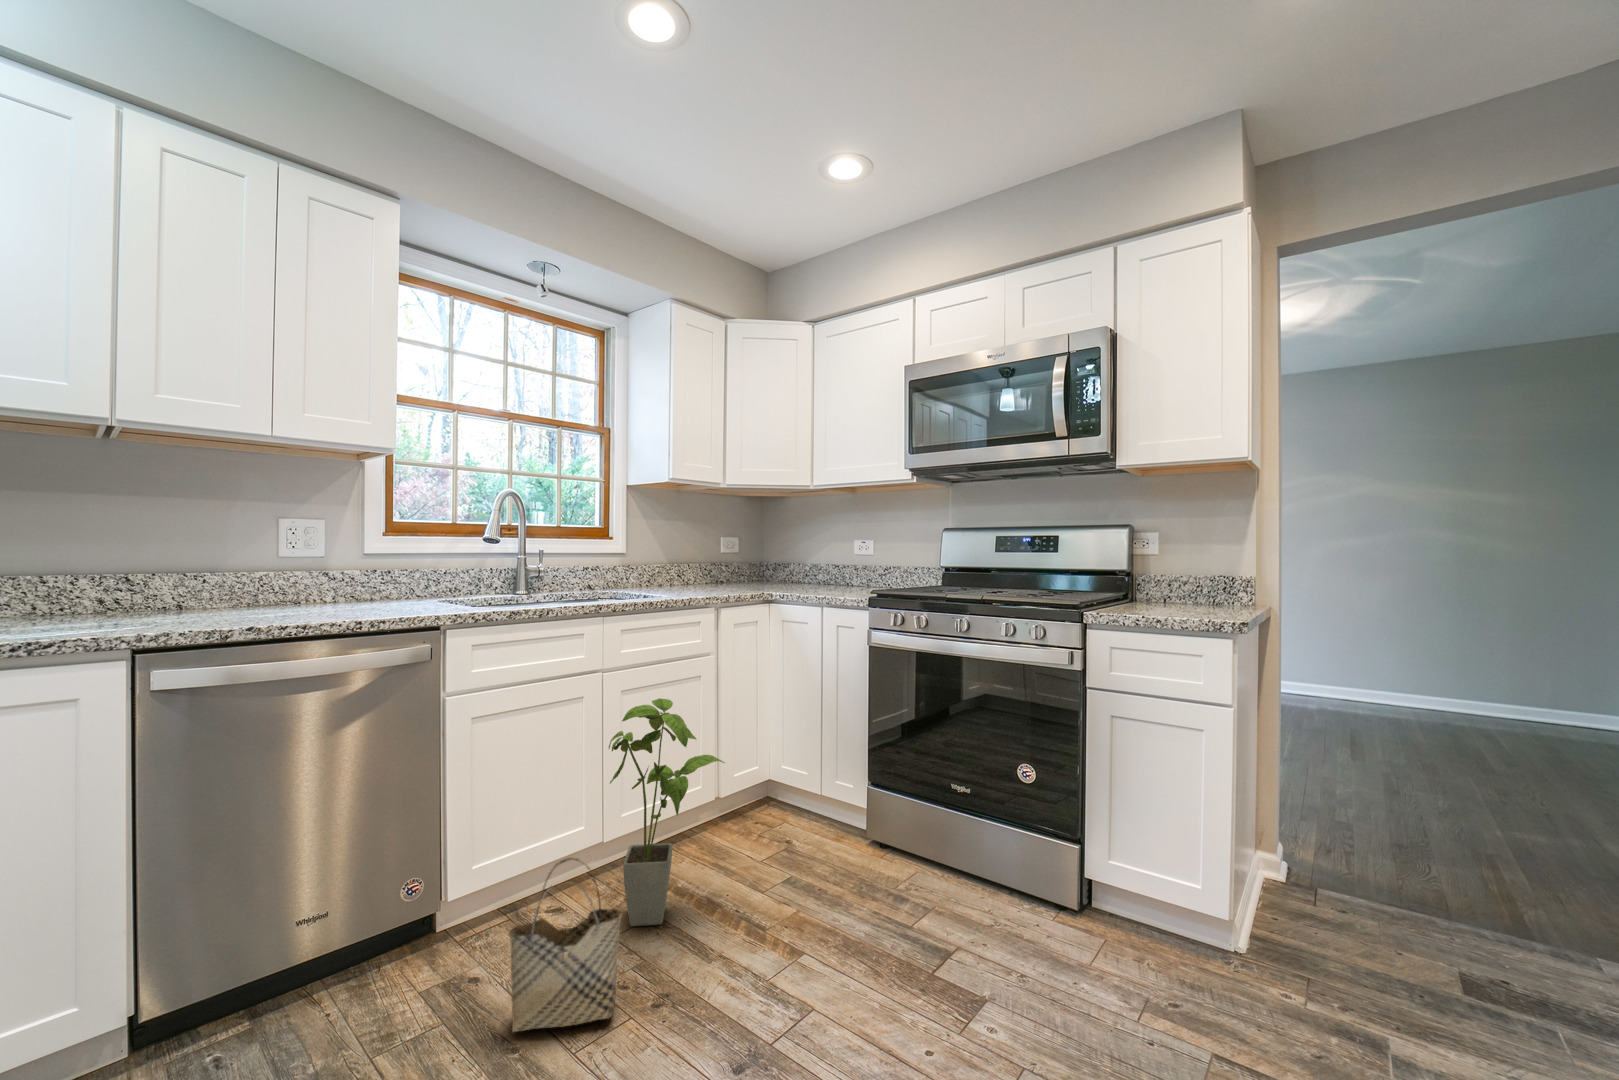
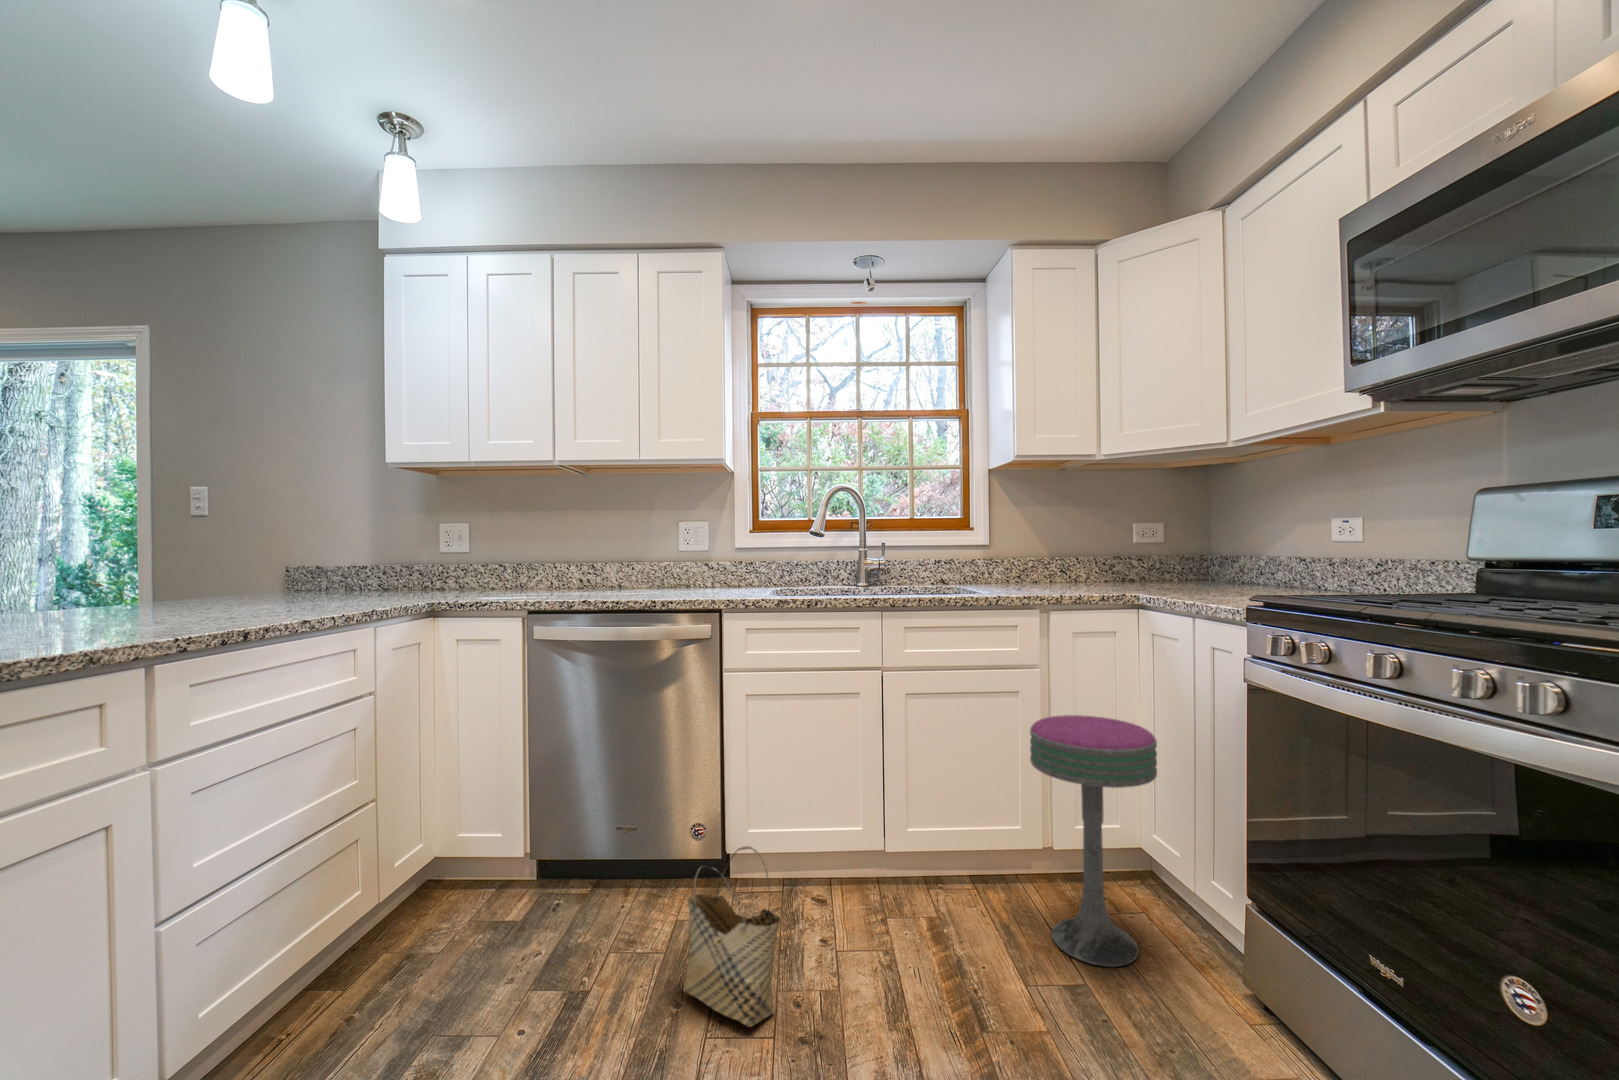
bar stool: none [733,686,820,865] -> present [1030,715,1157,967]
house plant: present [609,698,724,926] -> none [836,705,972,961]

